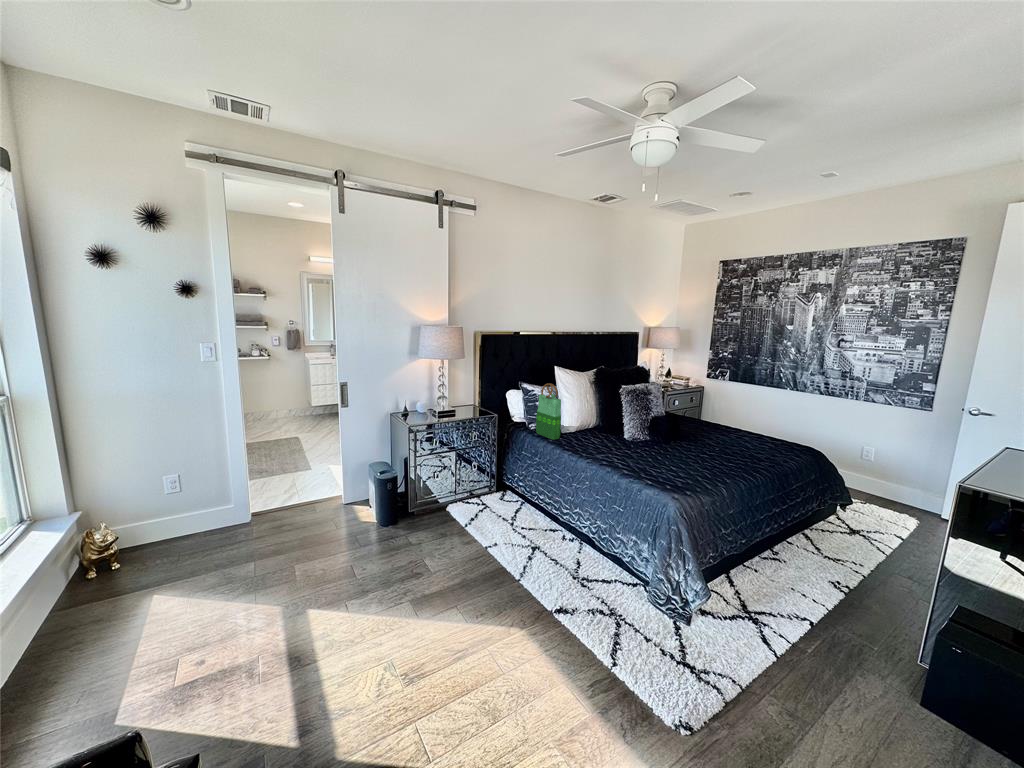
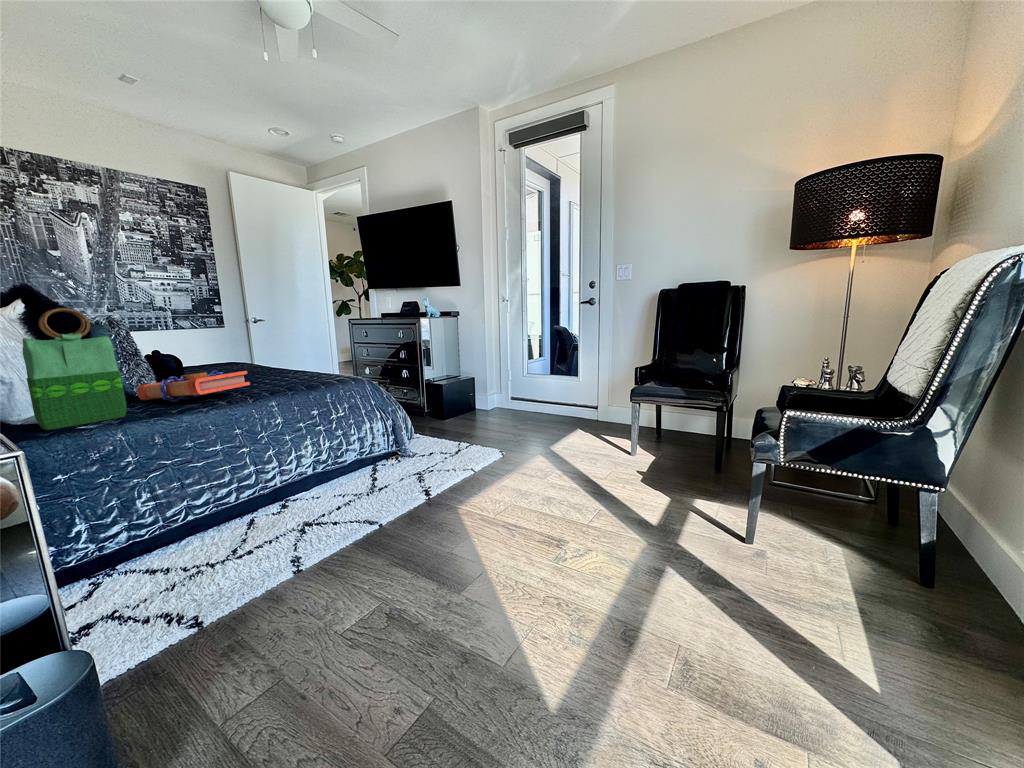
book: none [567,429,623,450] -> present [137,370,250,402]

